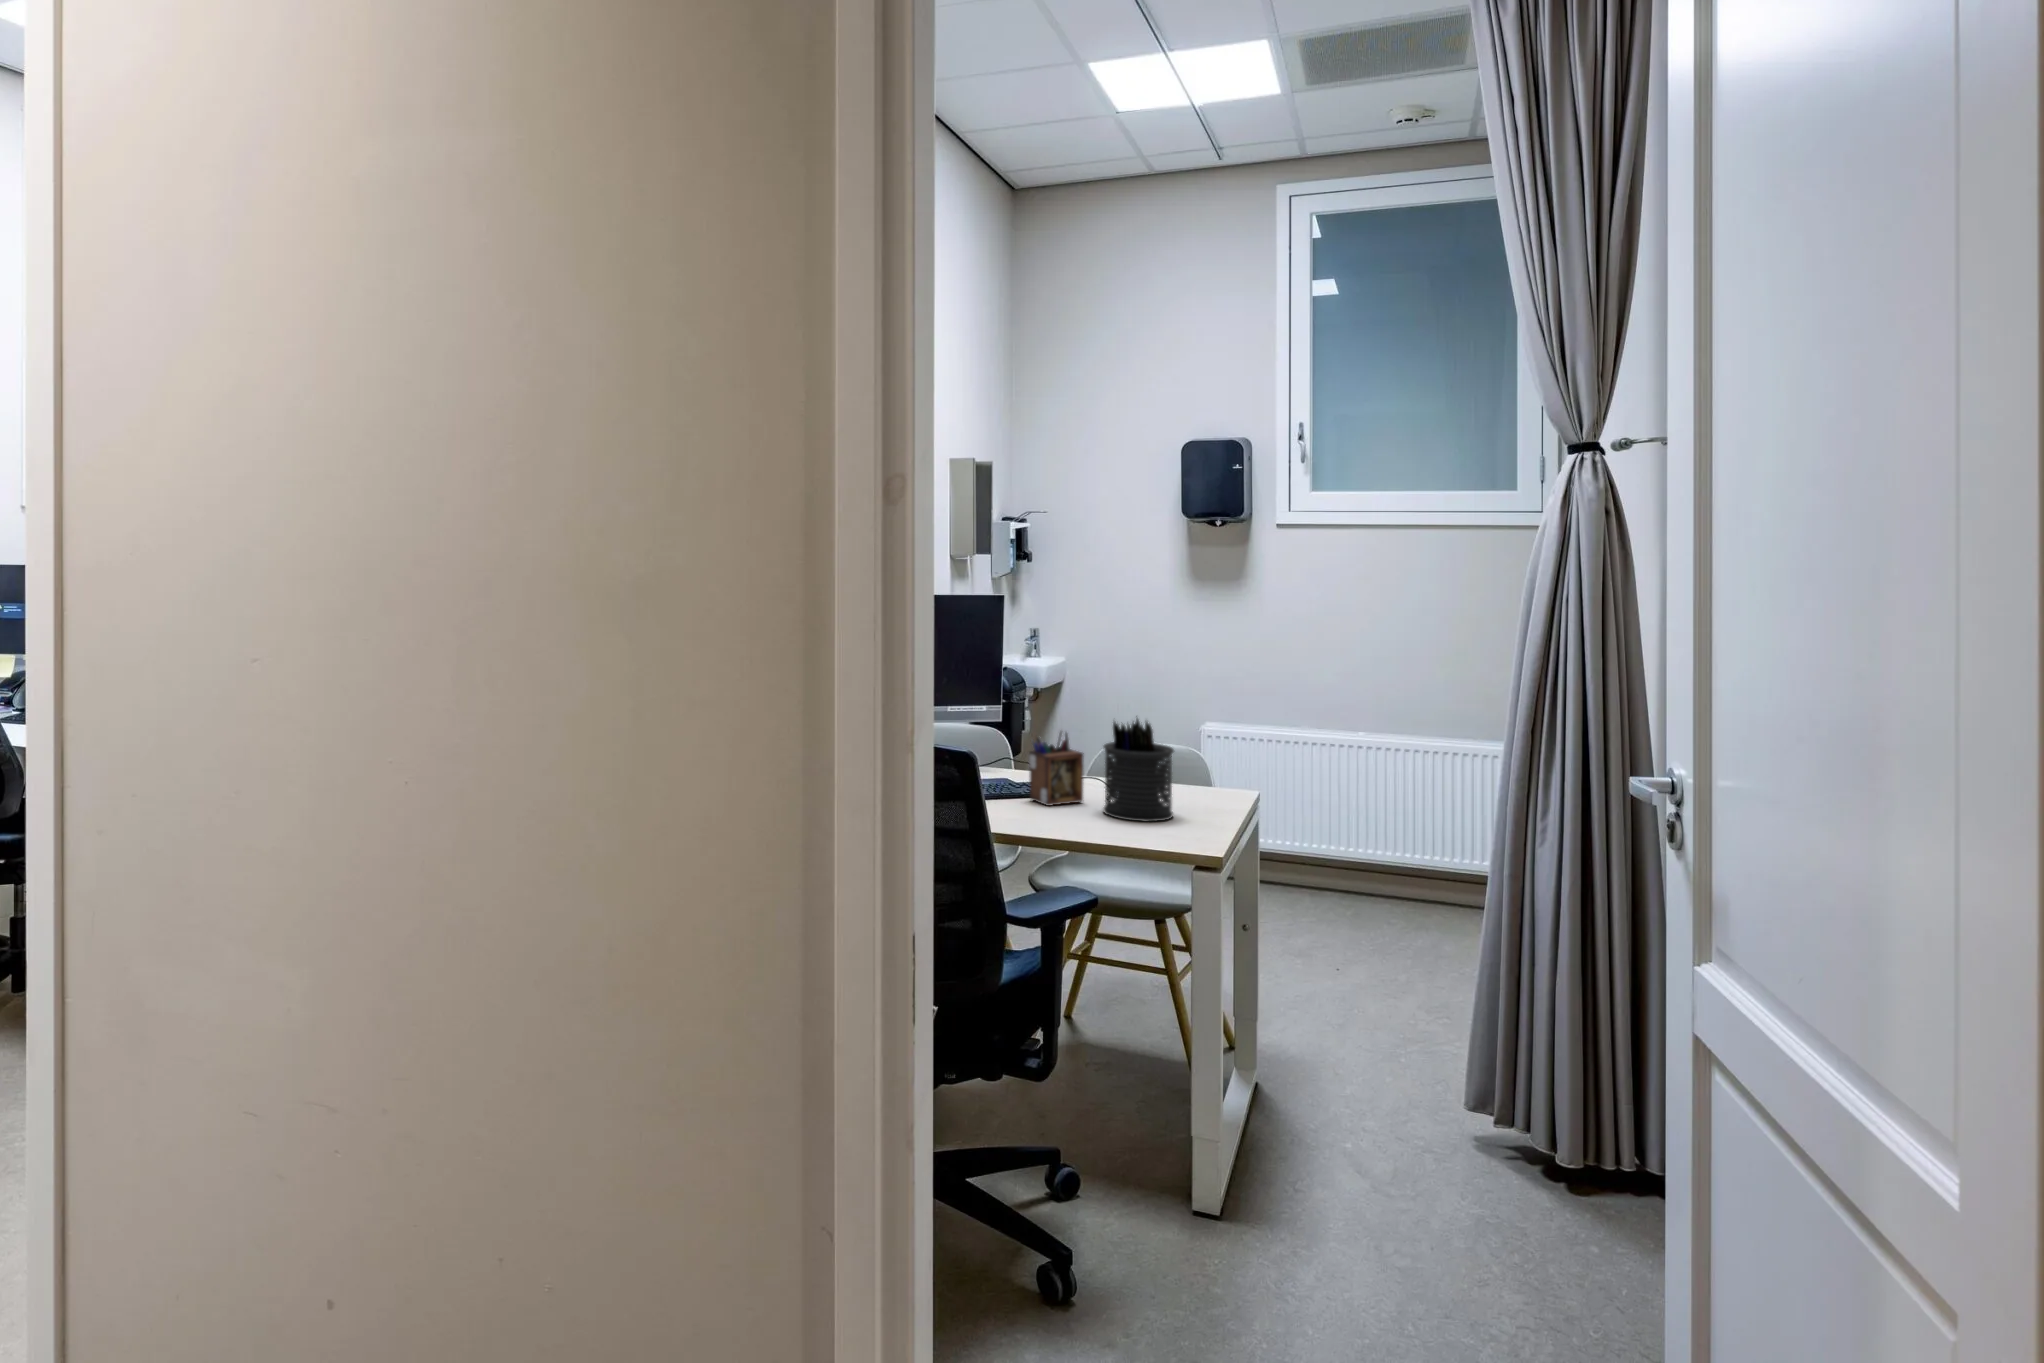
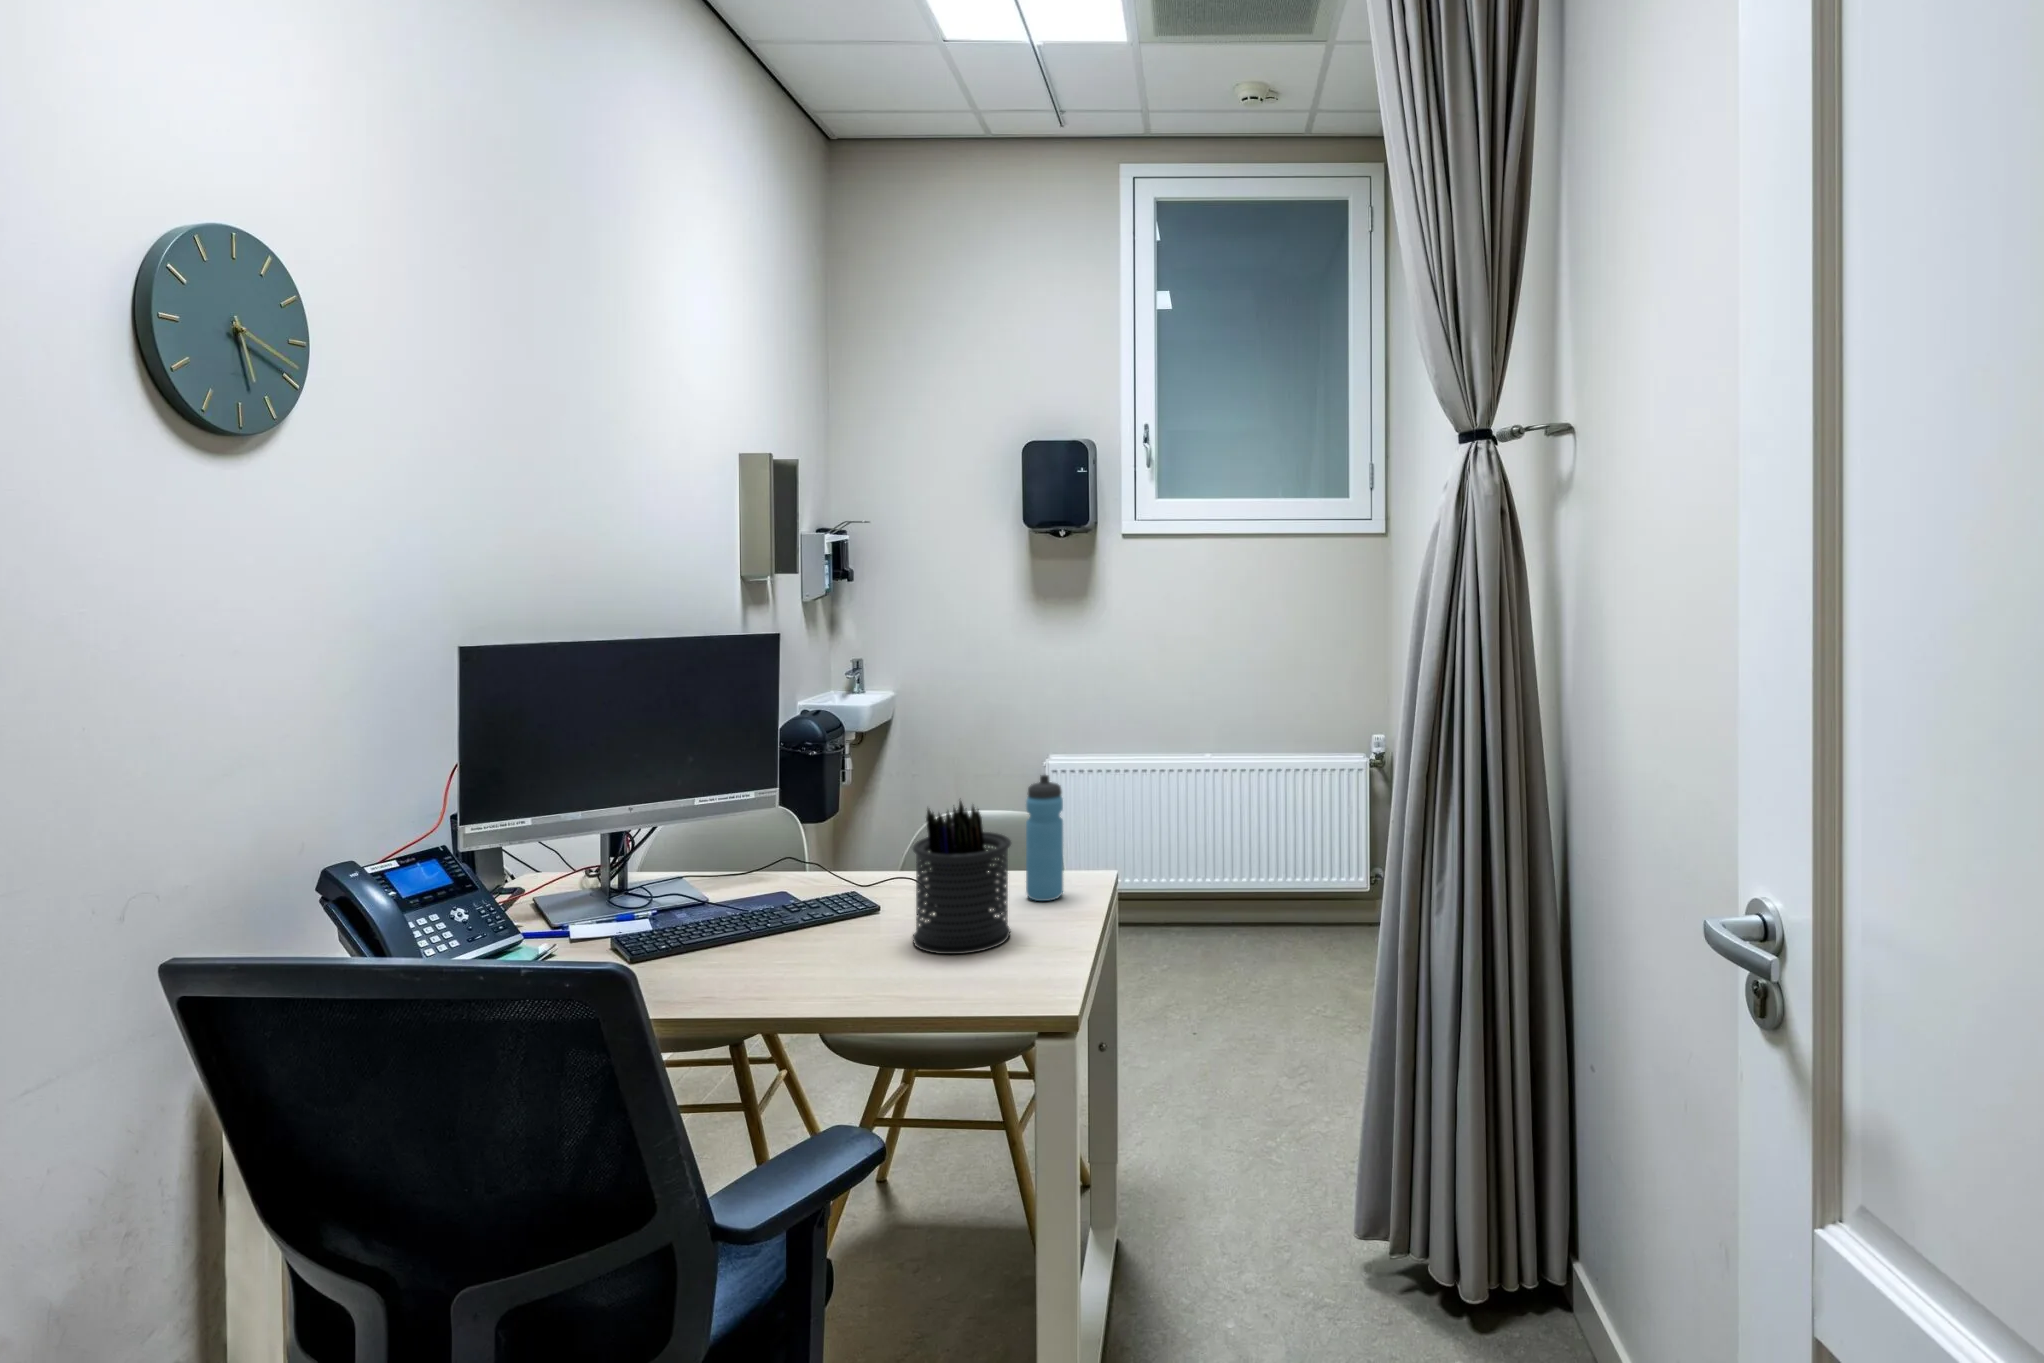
water bottle: none [1185,710,1214,804] -> present [1026,775,1063,901]
desk organizer: present [1029,732,1084,806] -> none [807,824,887,942]

